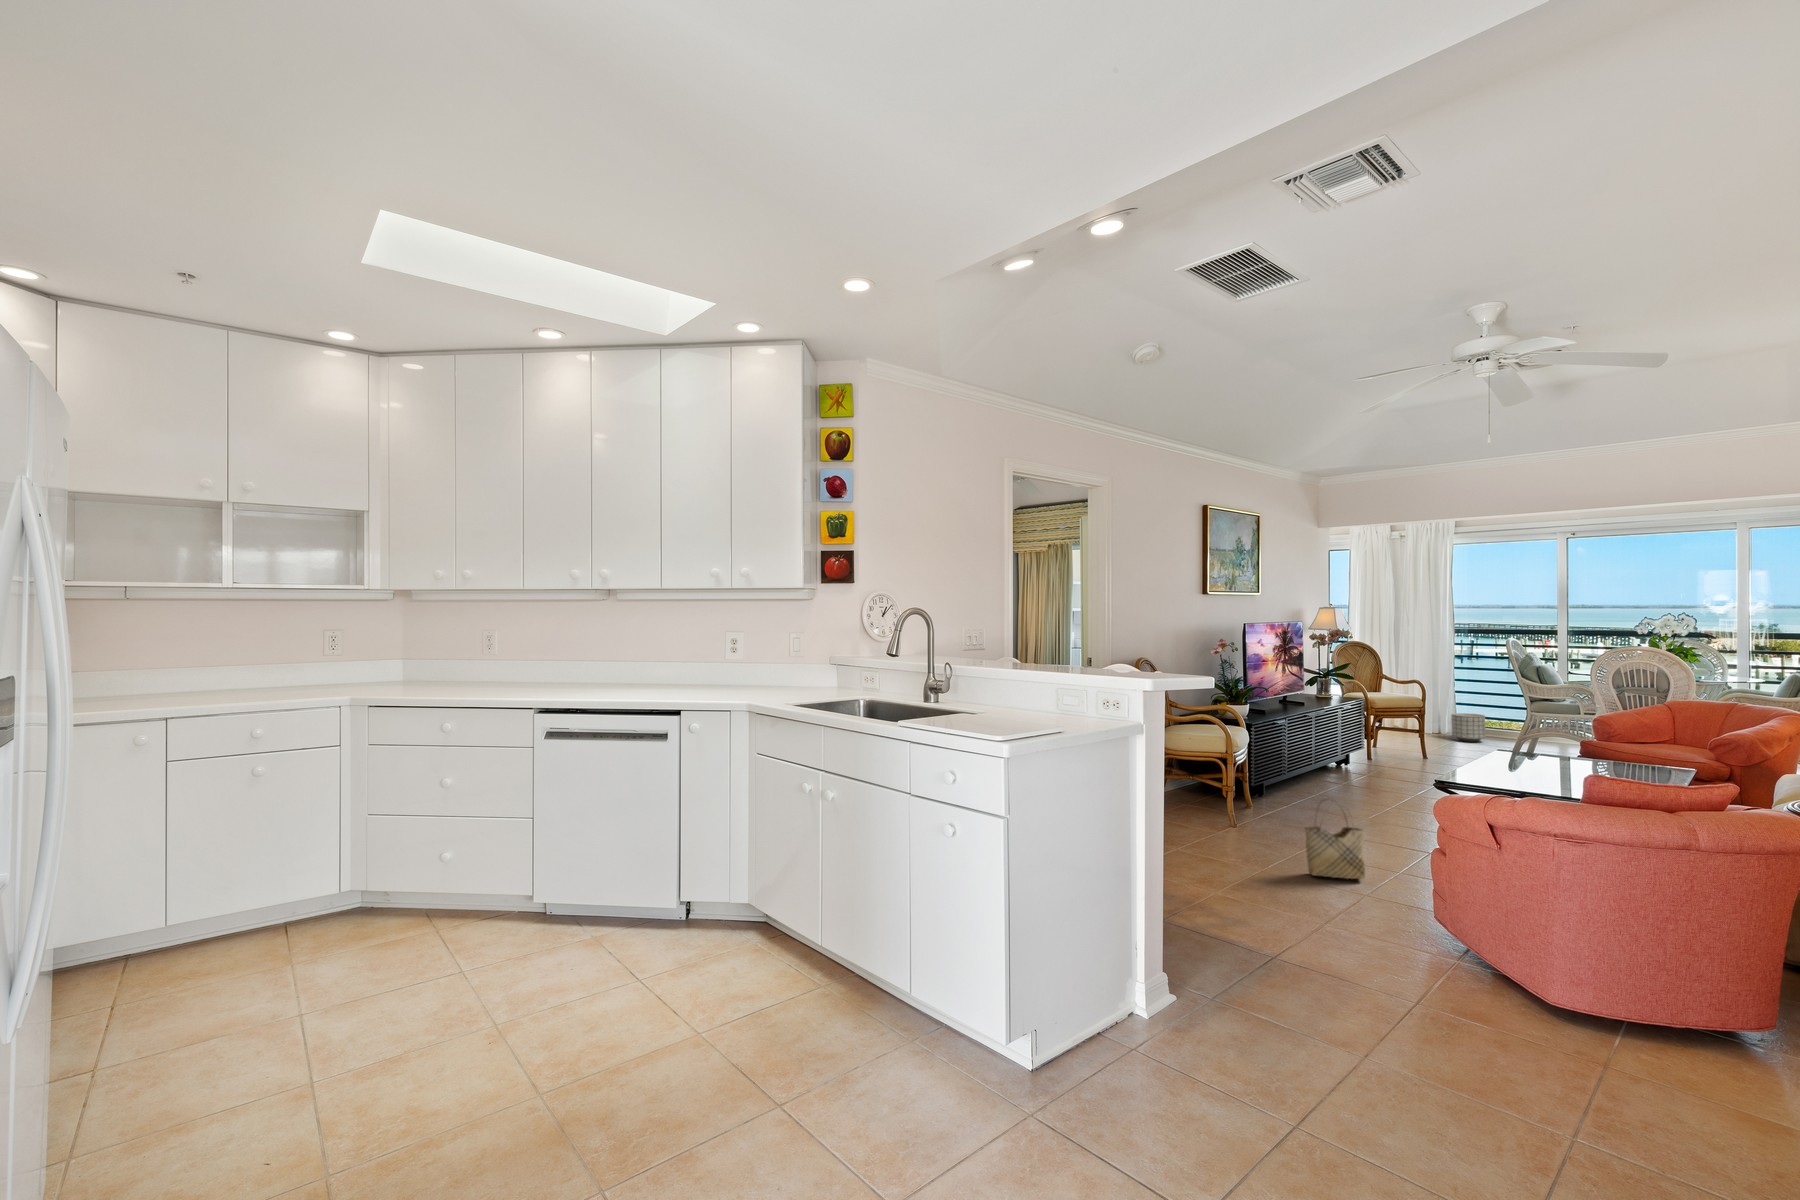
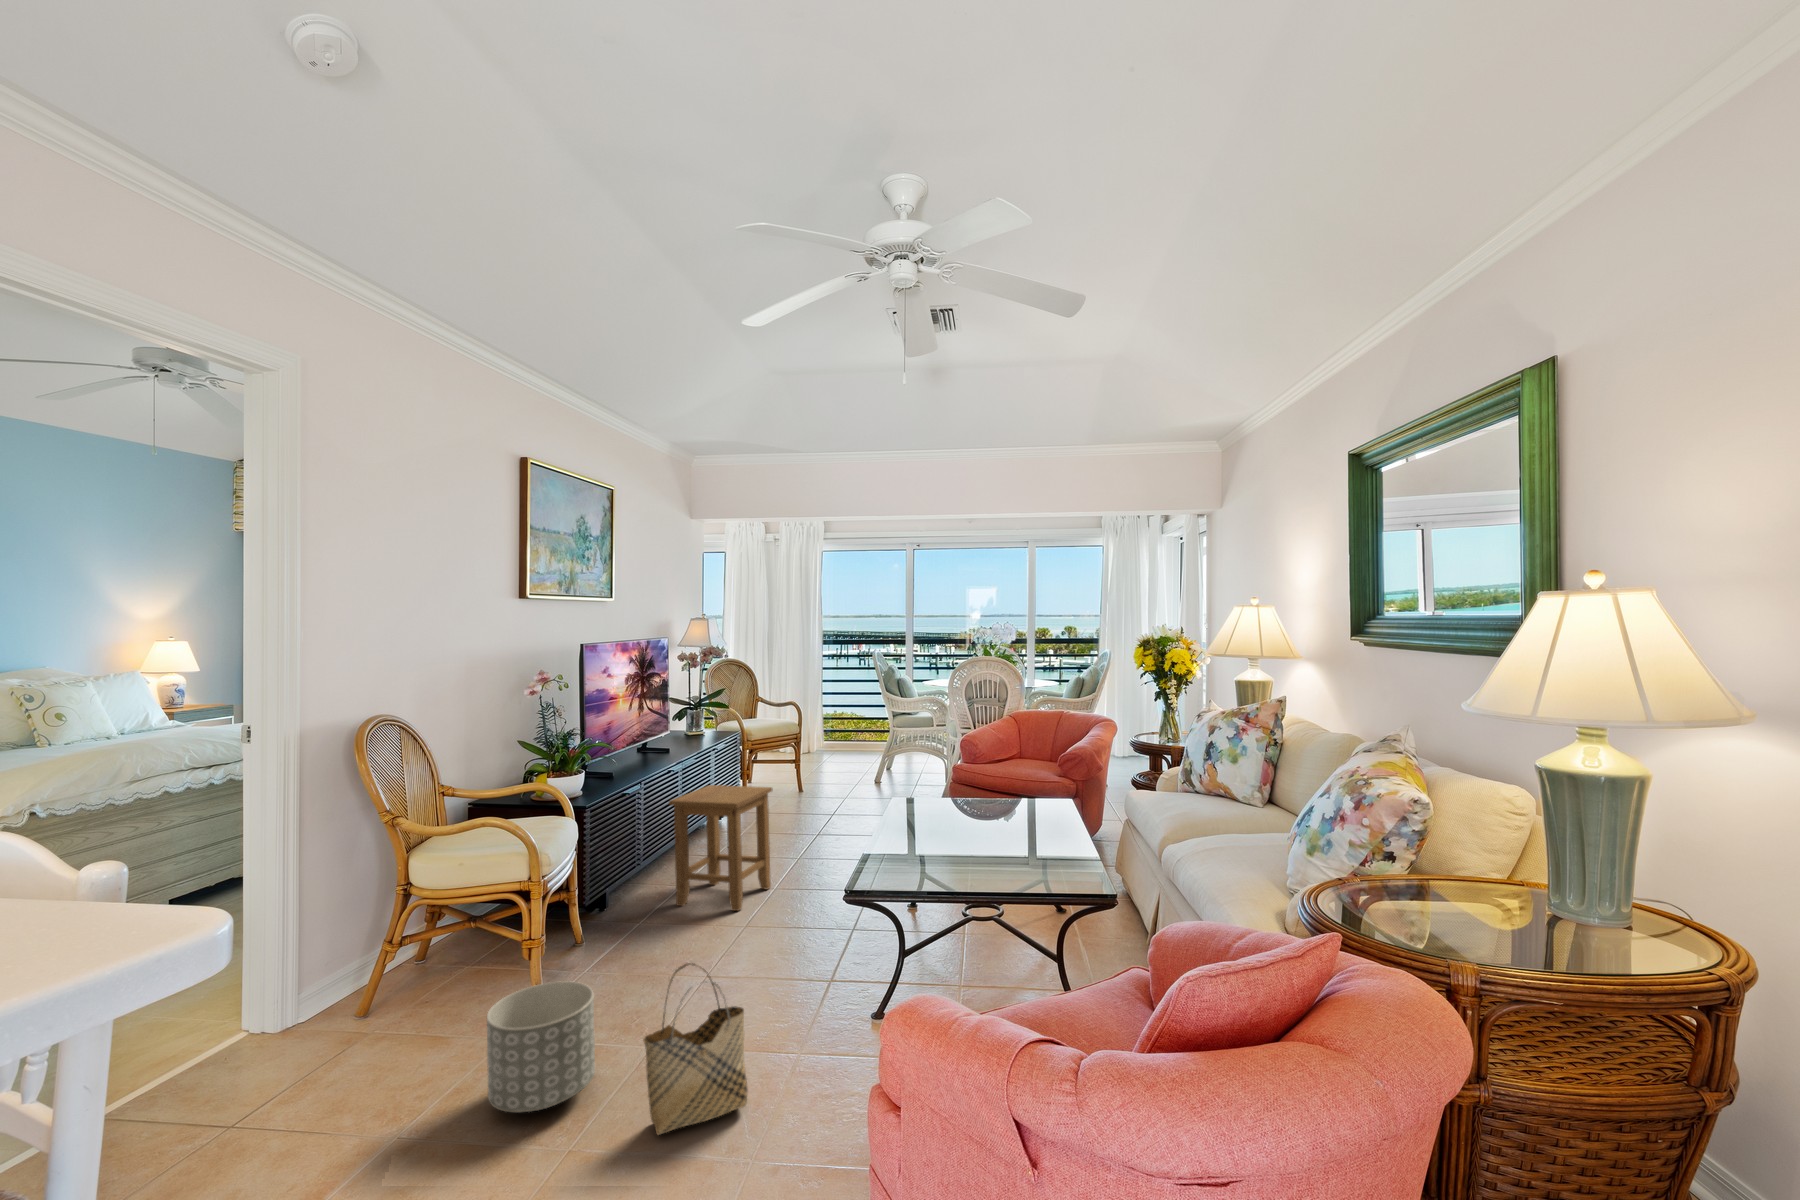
planter: present [1451,713,1486,742] -> present [487,981,595,1112]
stool: none [1309,727,1391,812] -> present [669,785,773,911]

